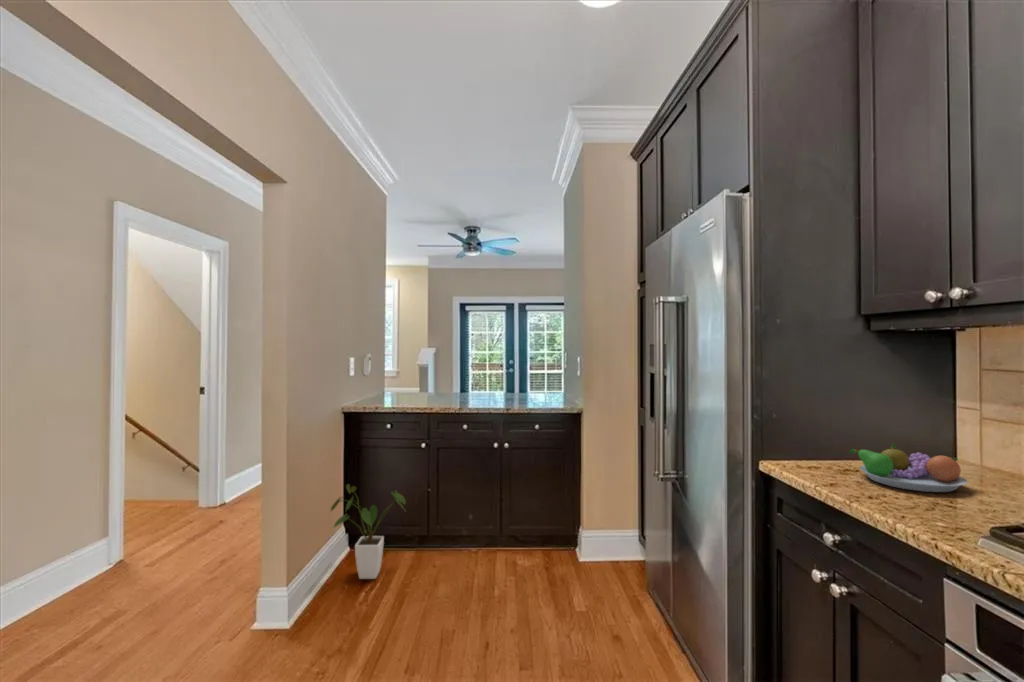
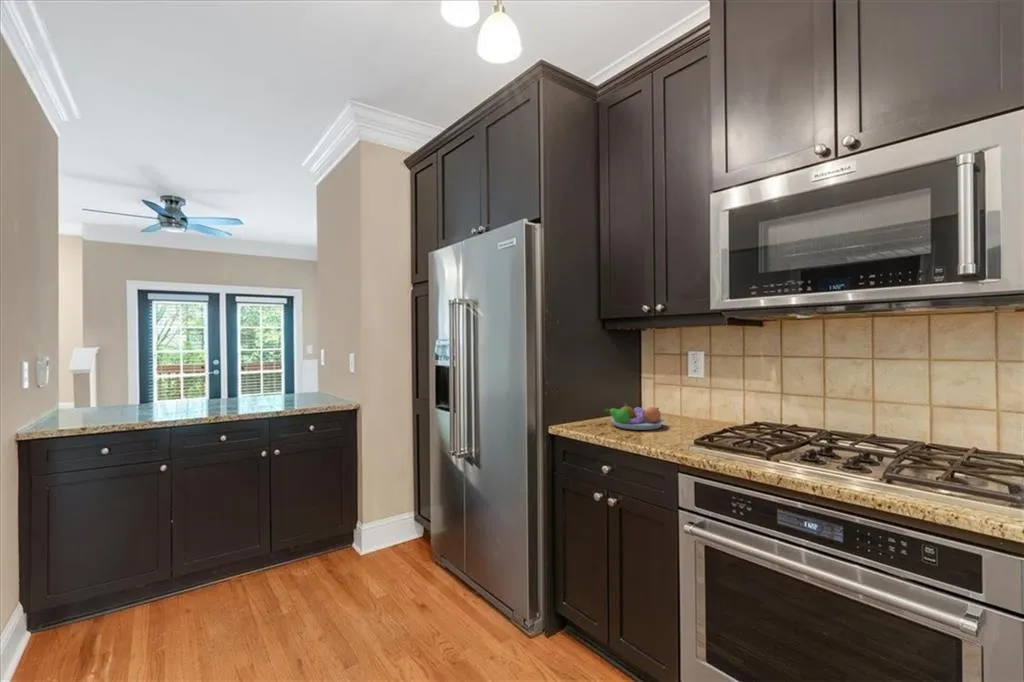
house plant: present [331,484,405,579] -> none [30,520,160,644]

